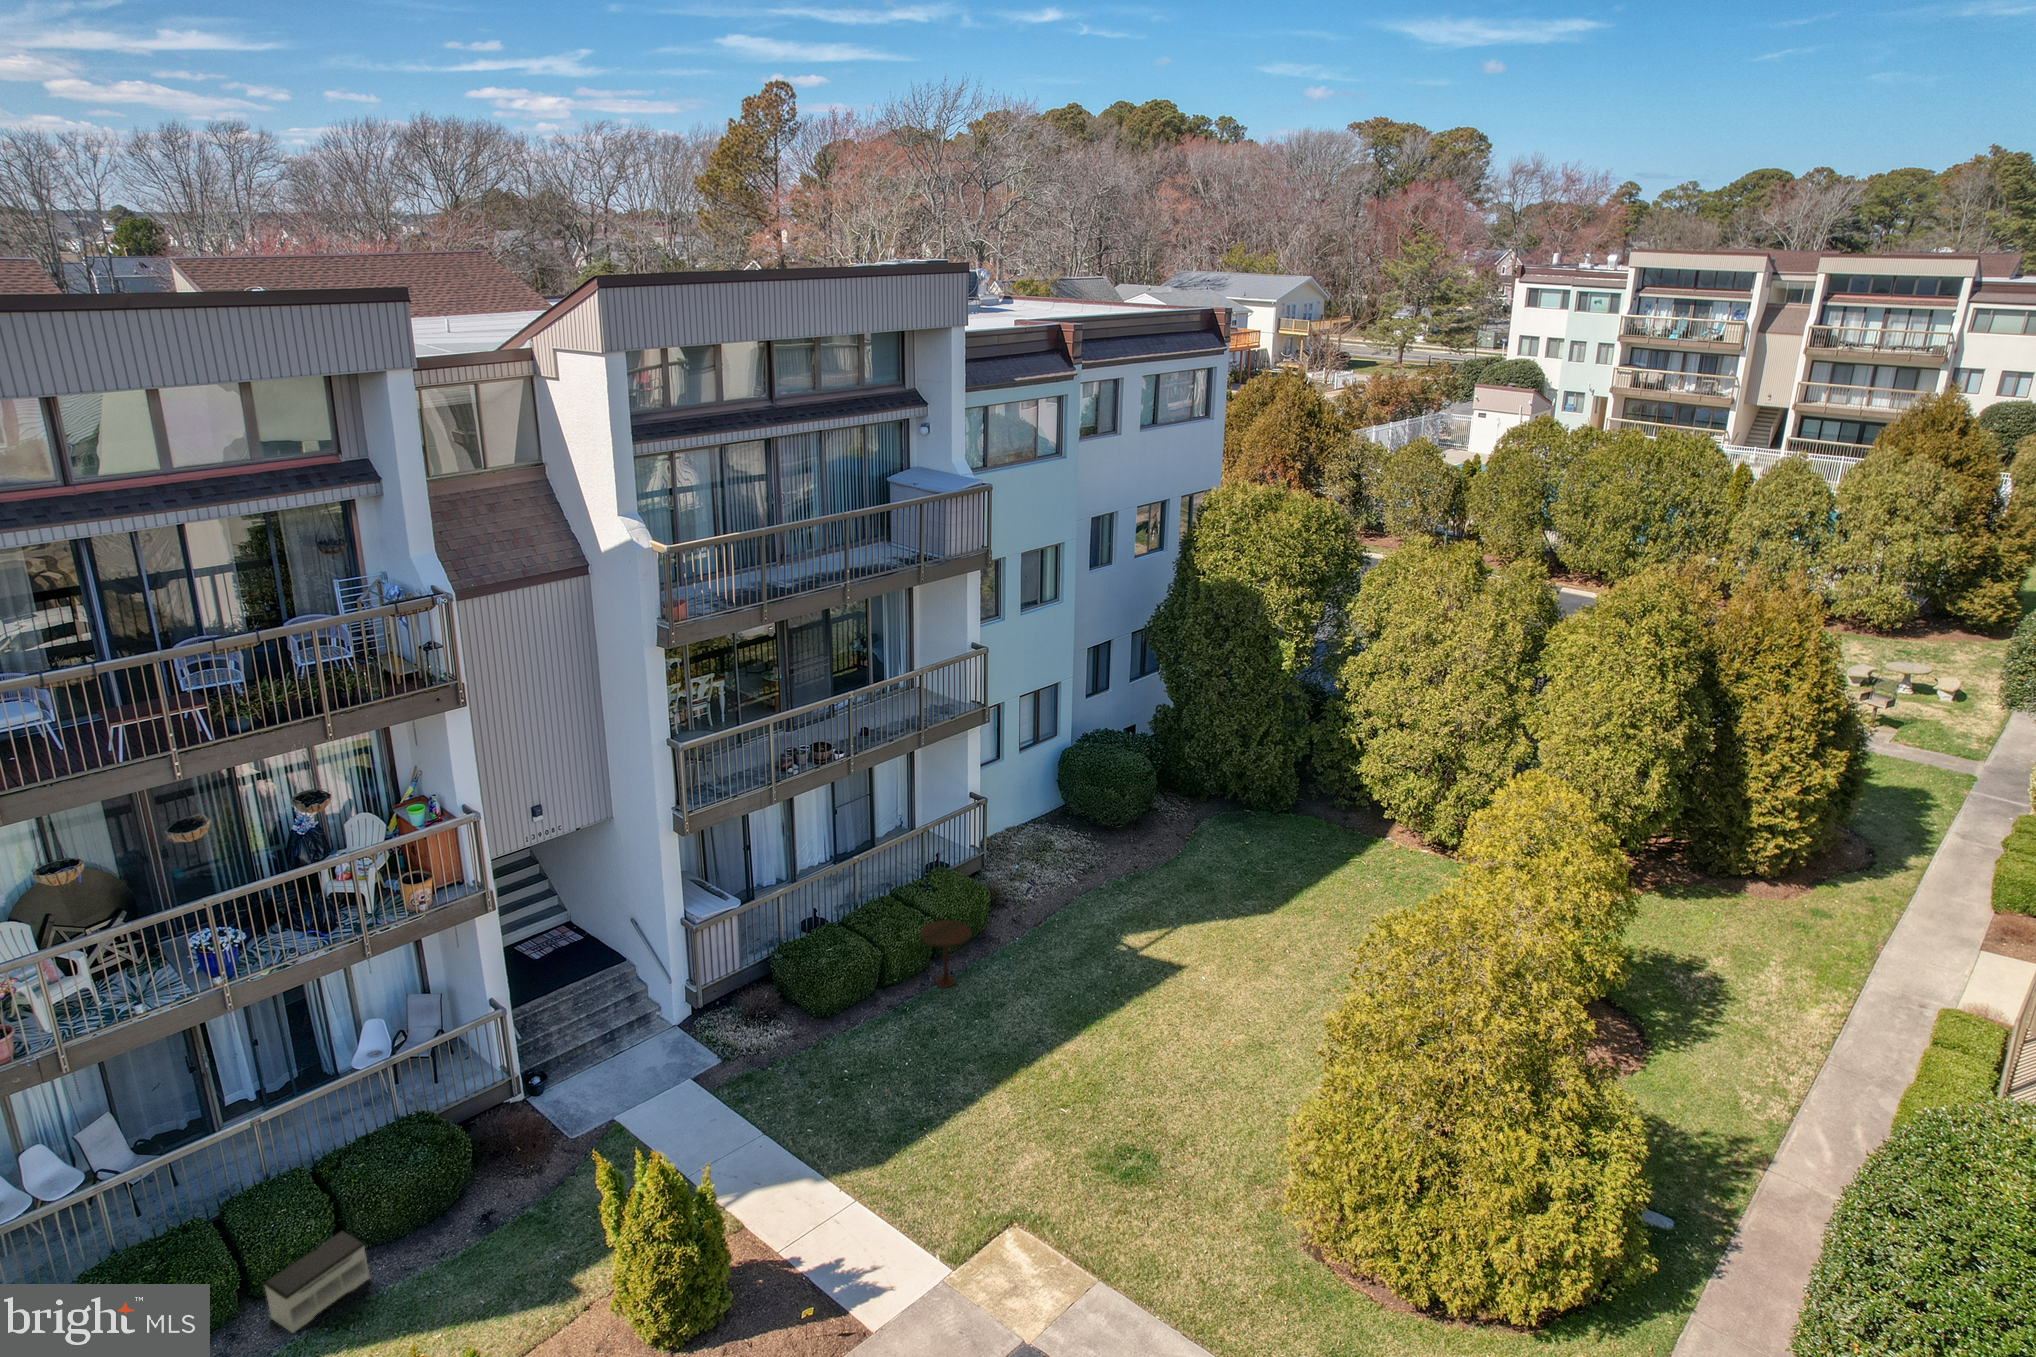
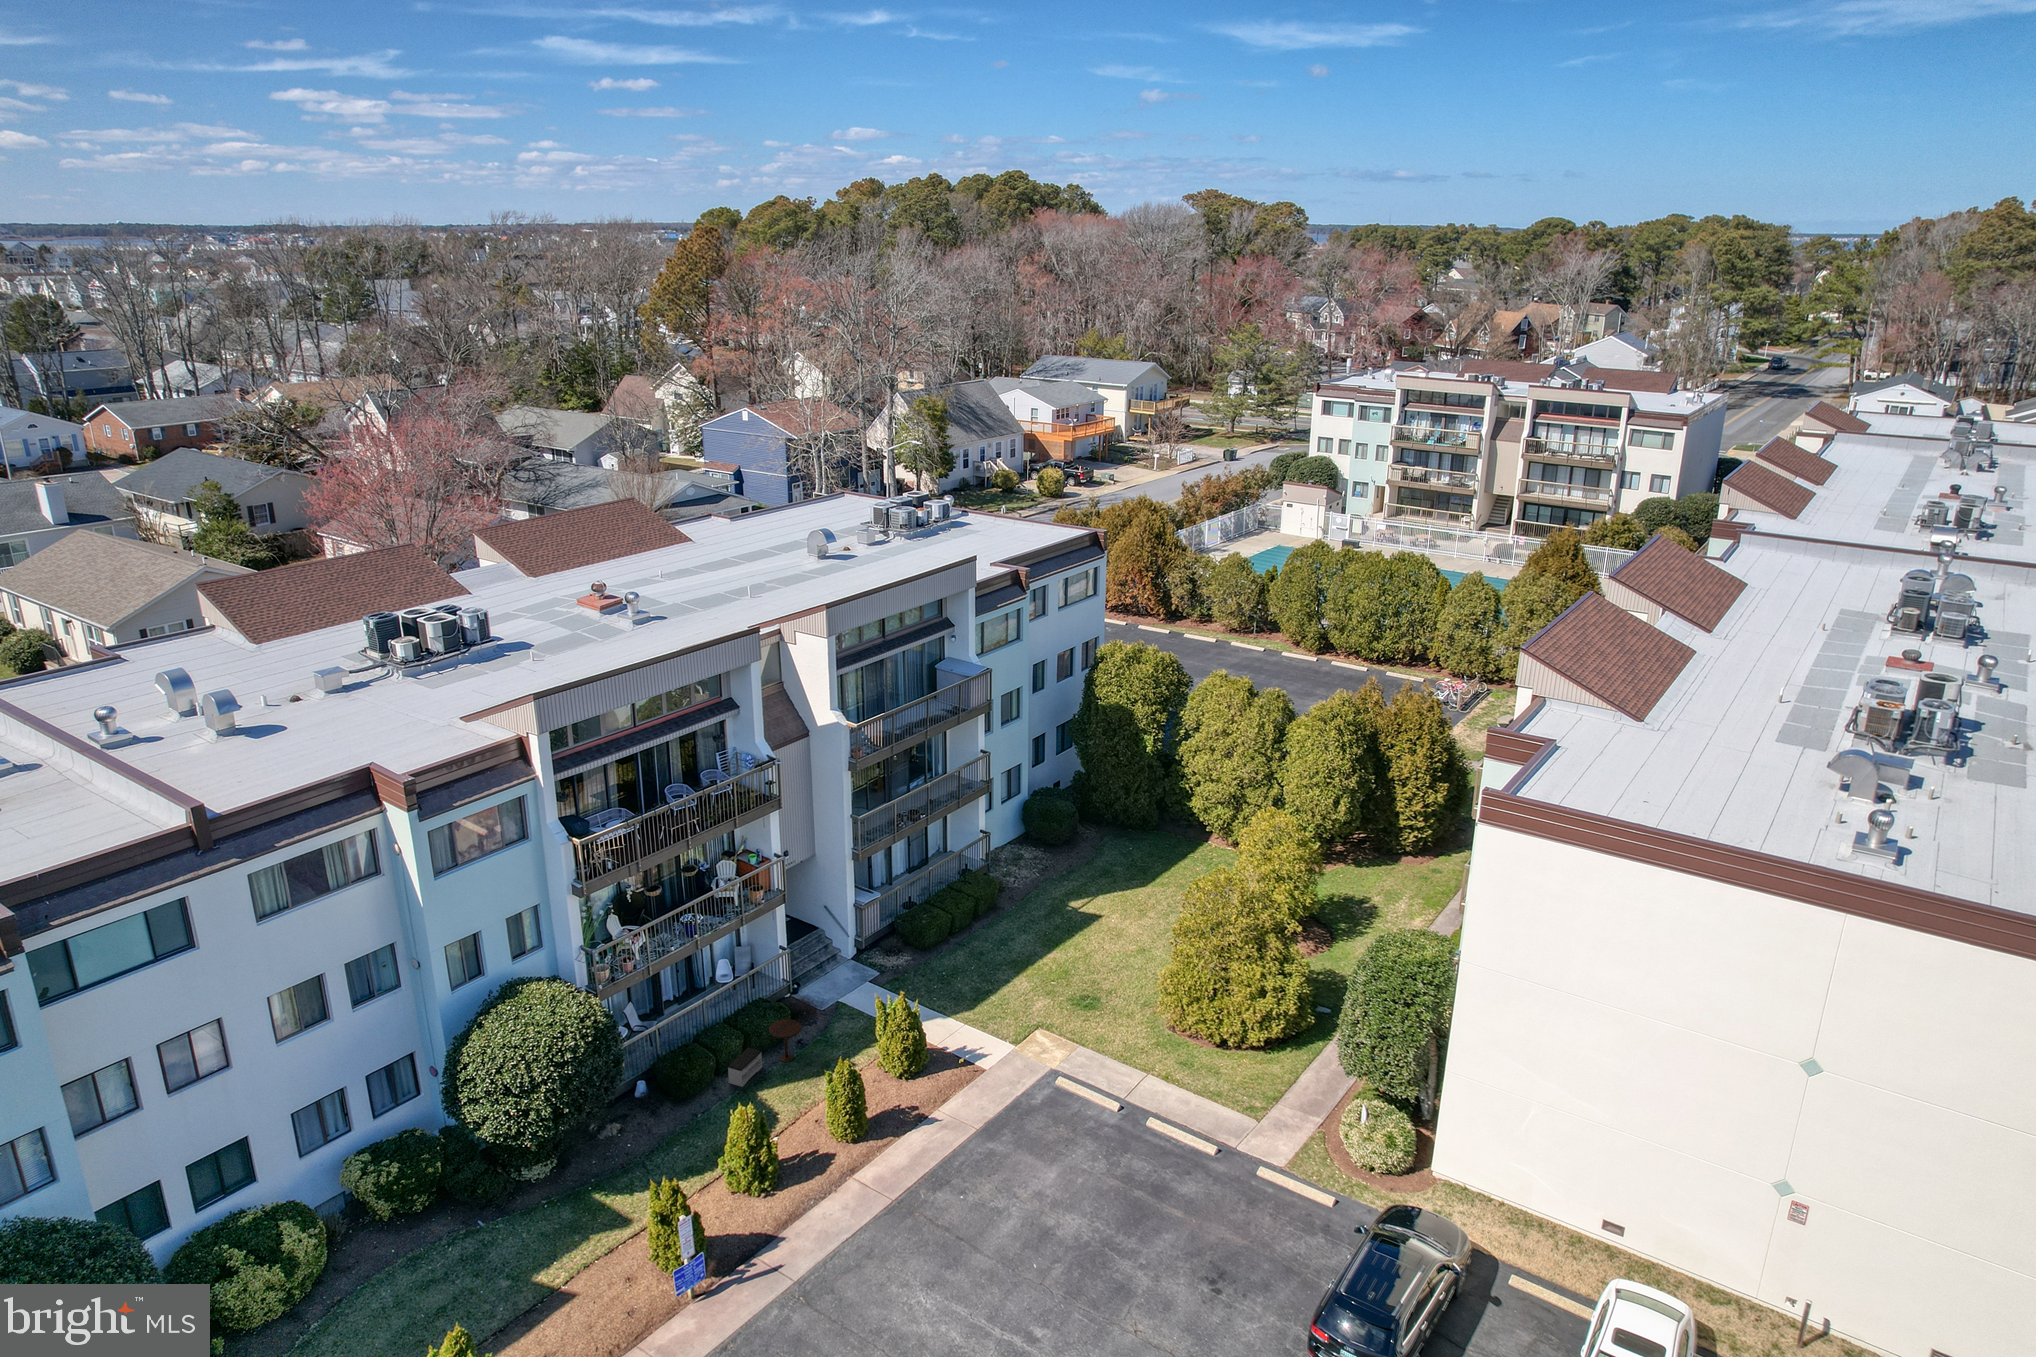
pedestal table: present [920,920,972,987] -> present [769,1019,802,1062]

